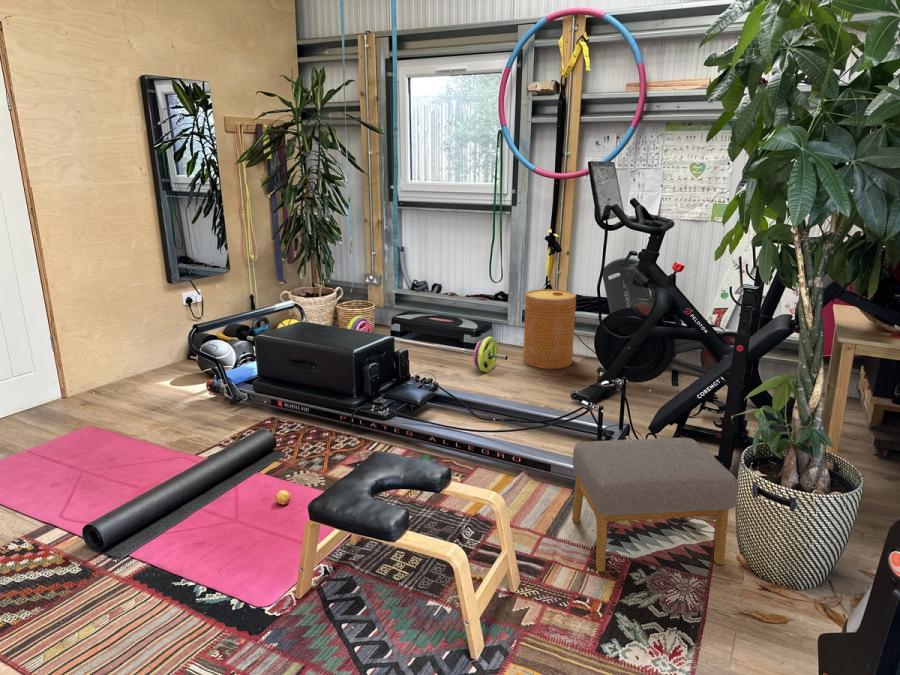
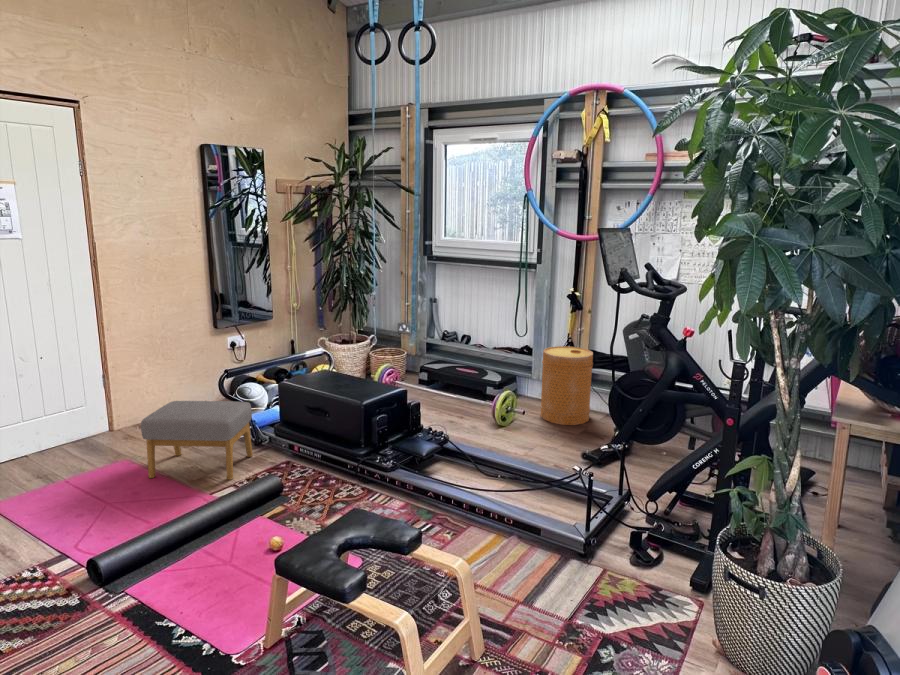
footstool: present [572,438,738,572] -> present [141,401,253,480]

